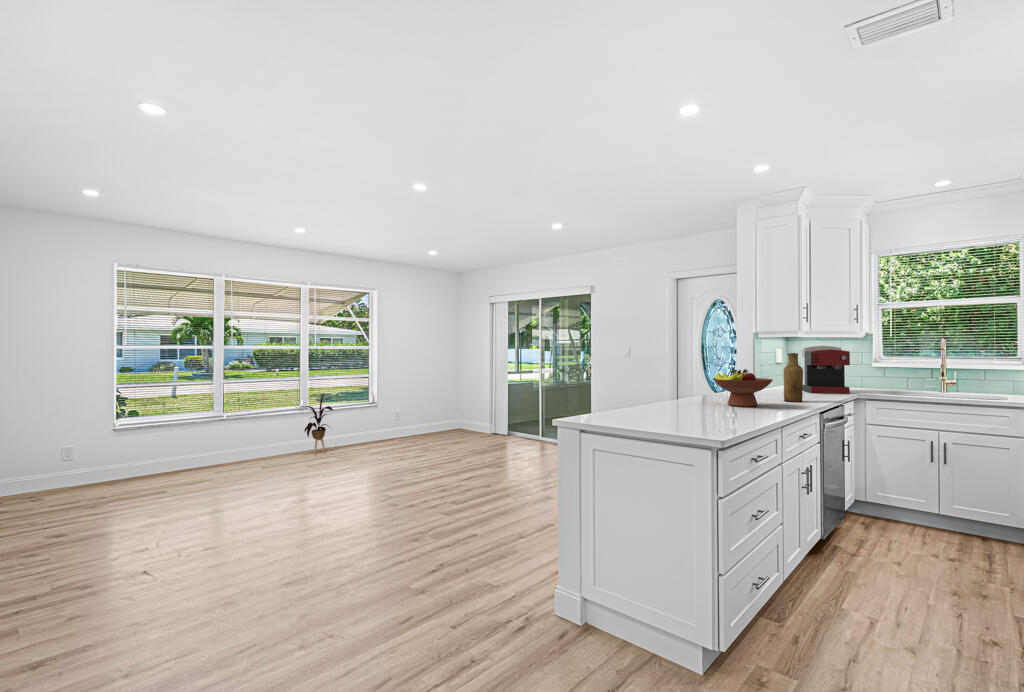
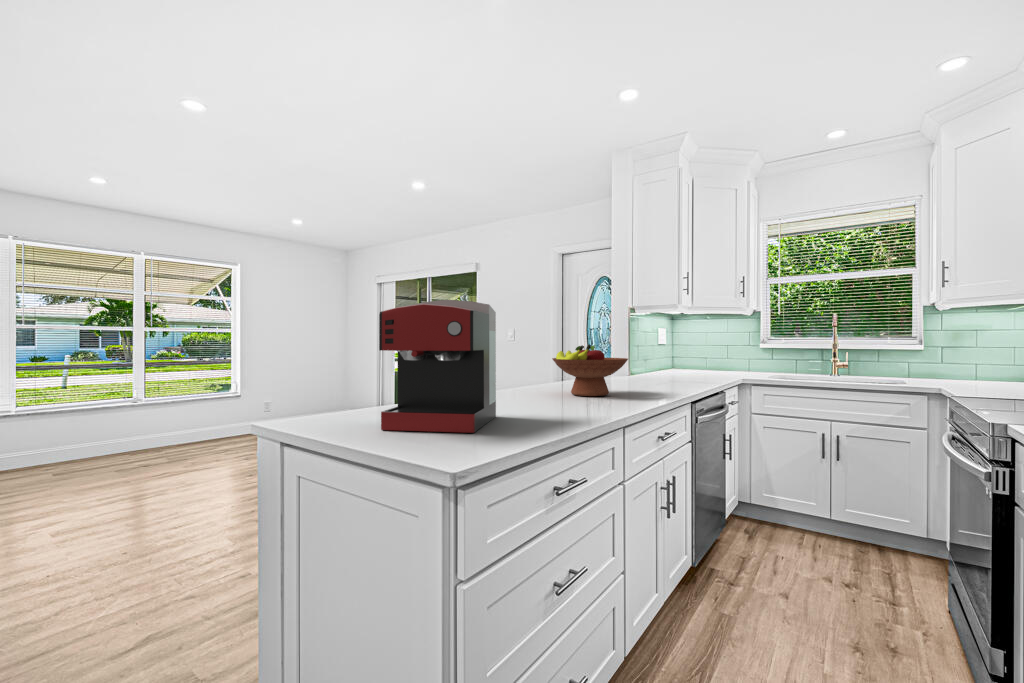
coffee maker: present [801,346,850,394] -> present [379,300,496,433]
vase: present [784,353,803,402] -> none [650,326,673,389]
house plant: present [304,395,333,455] -> none [122,384,166,457]

